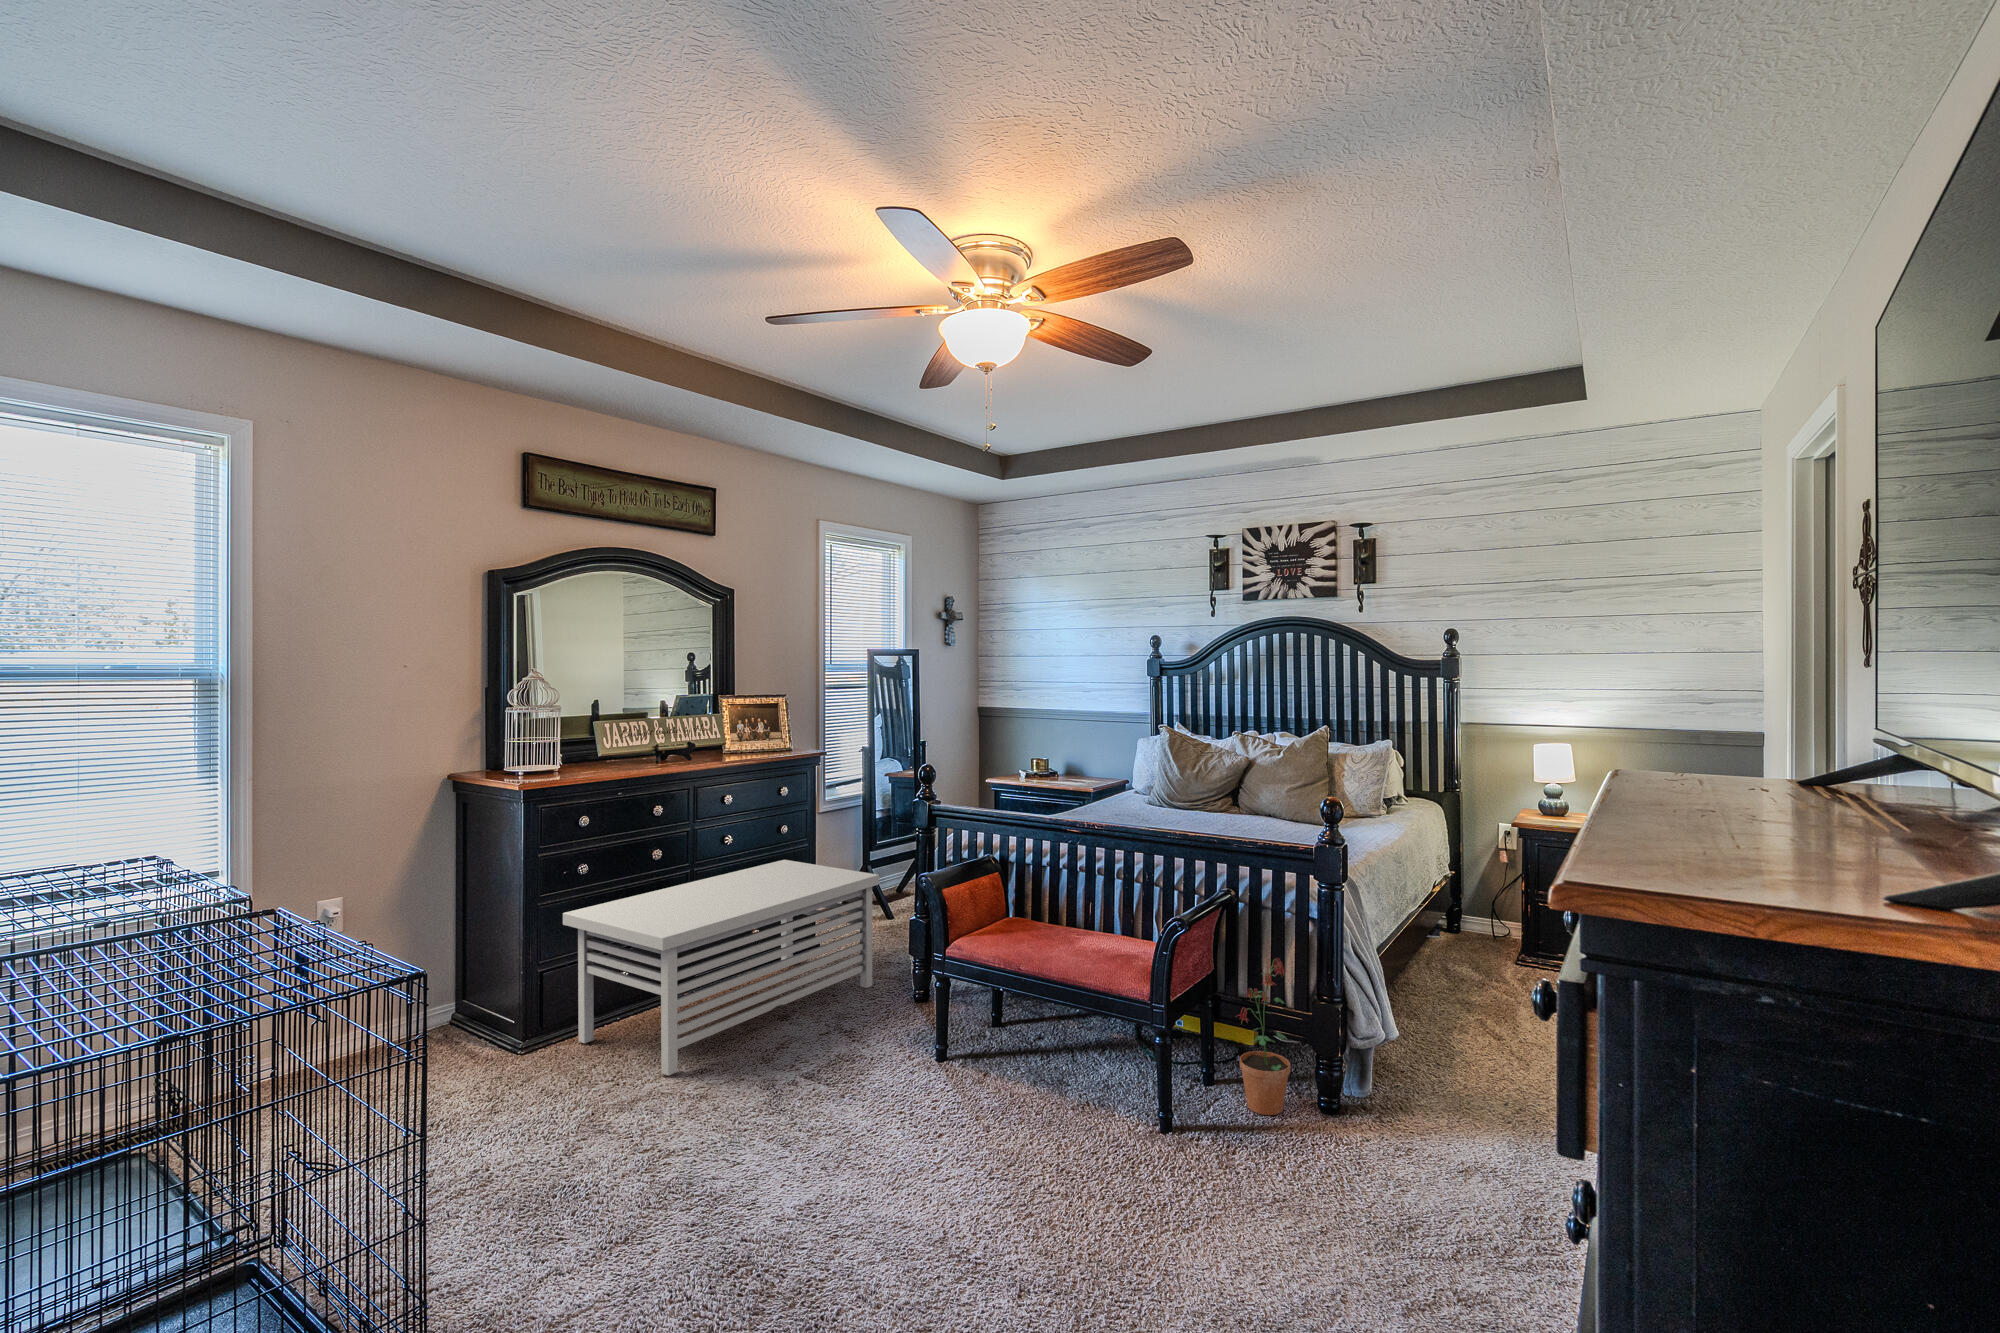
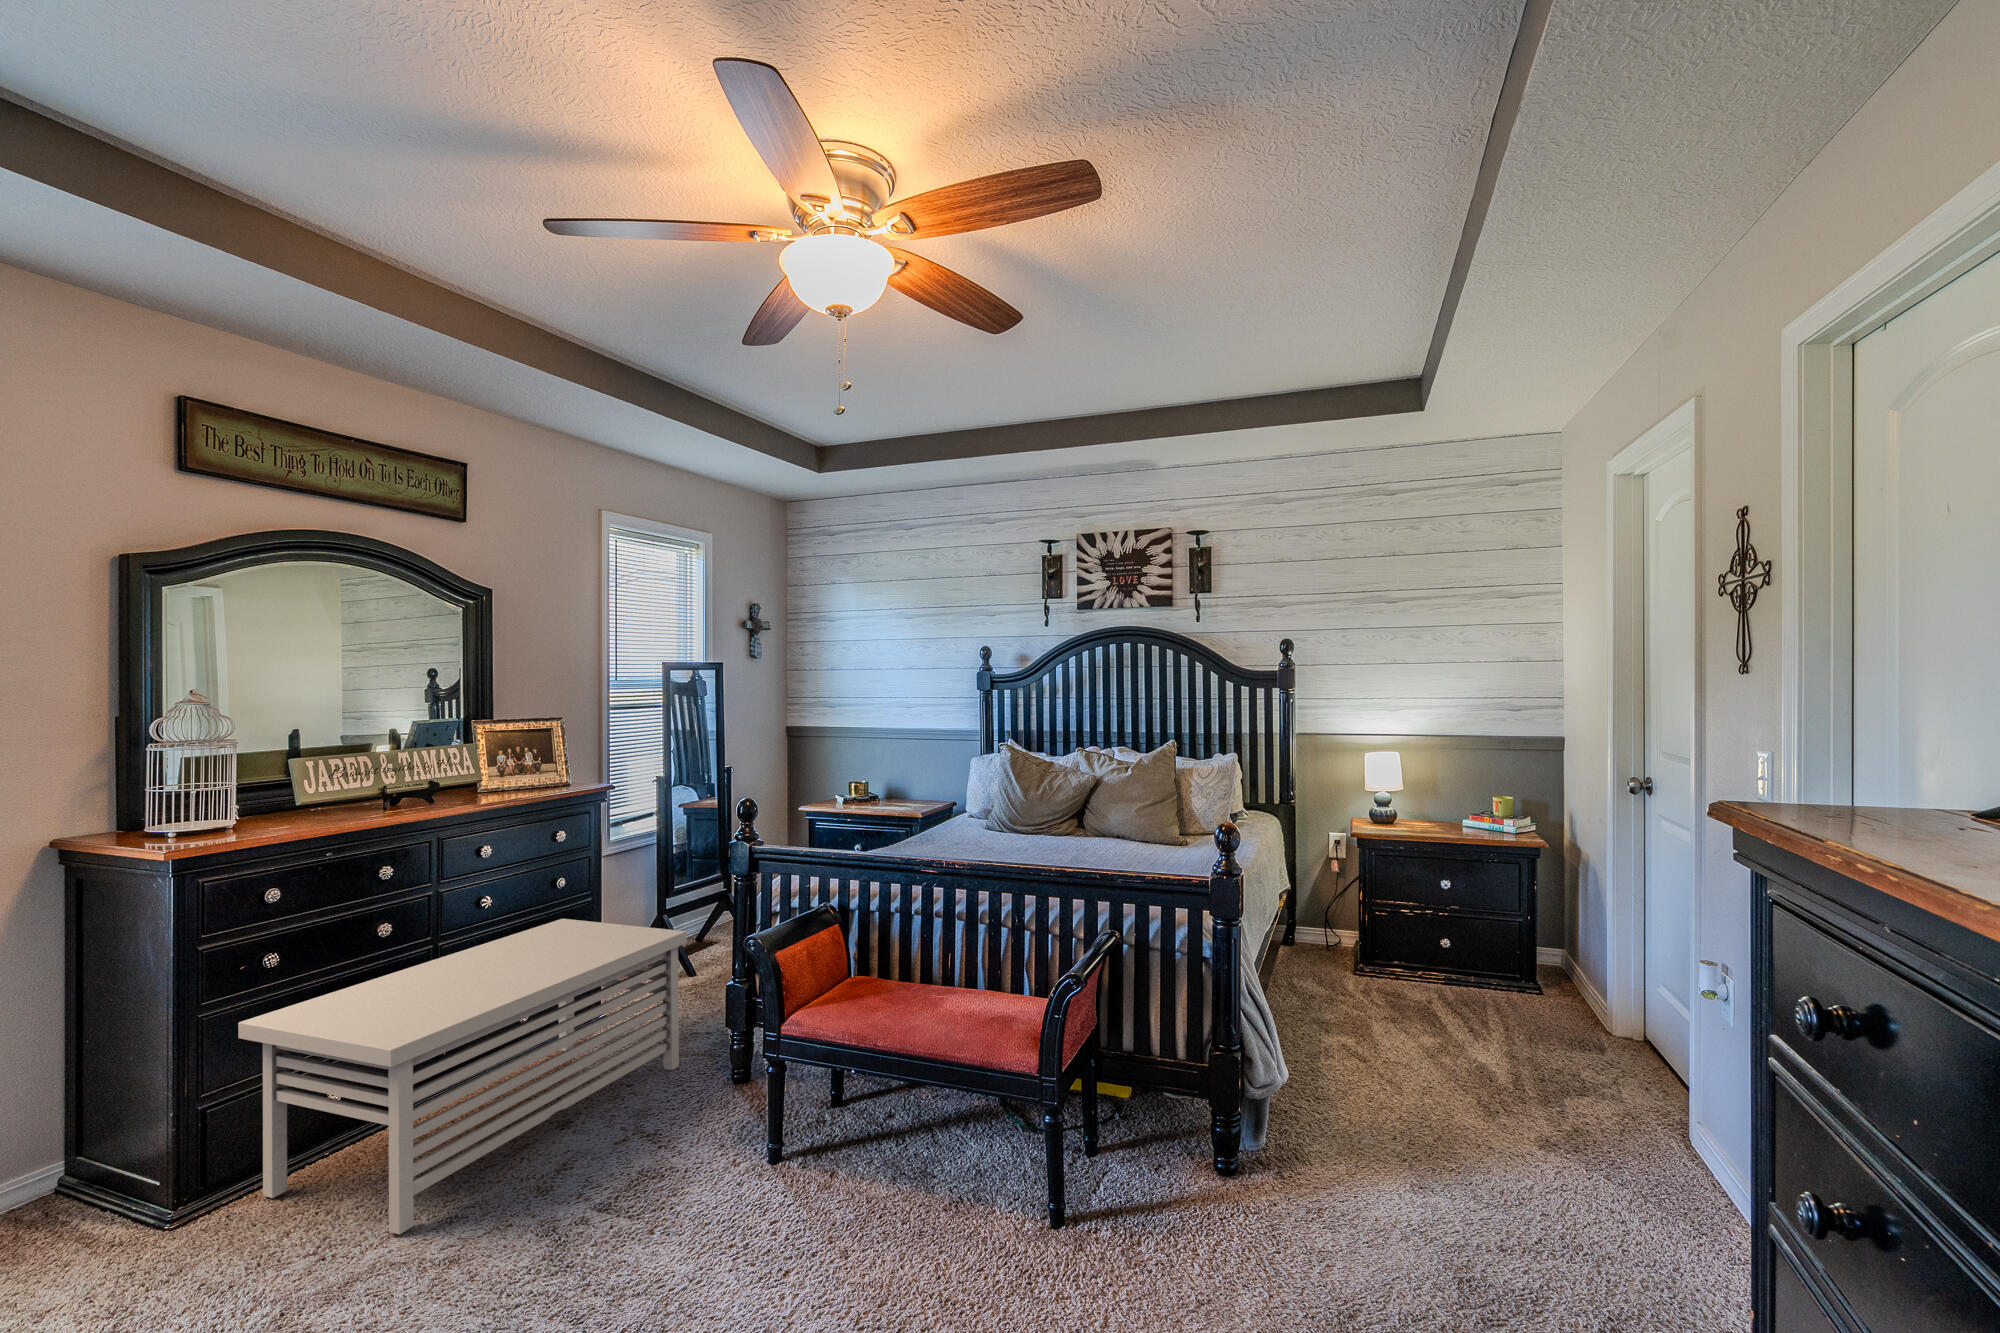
potted plant: present [1236,958,1290,1115] -> none [1127,1004,1188,1188]

